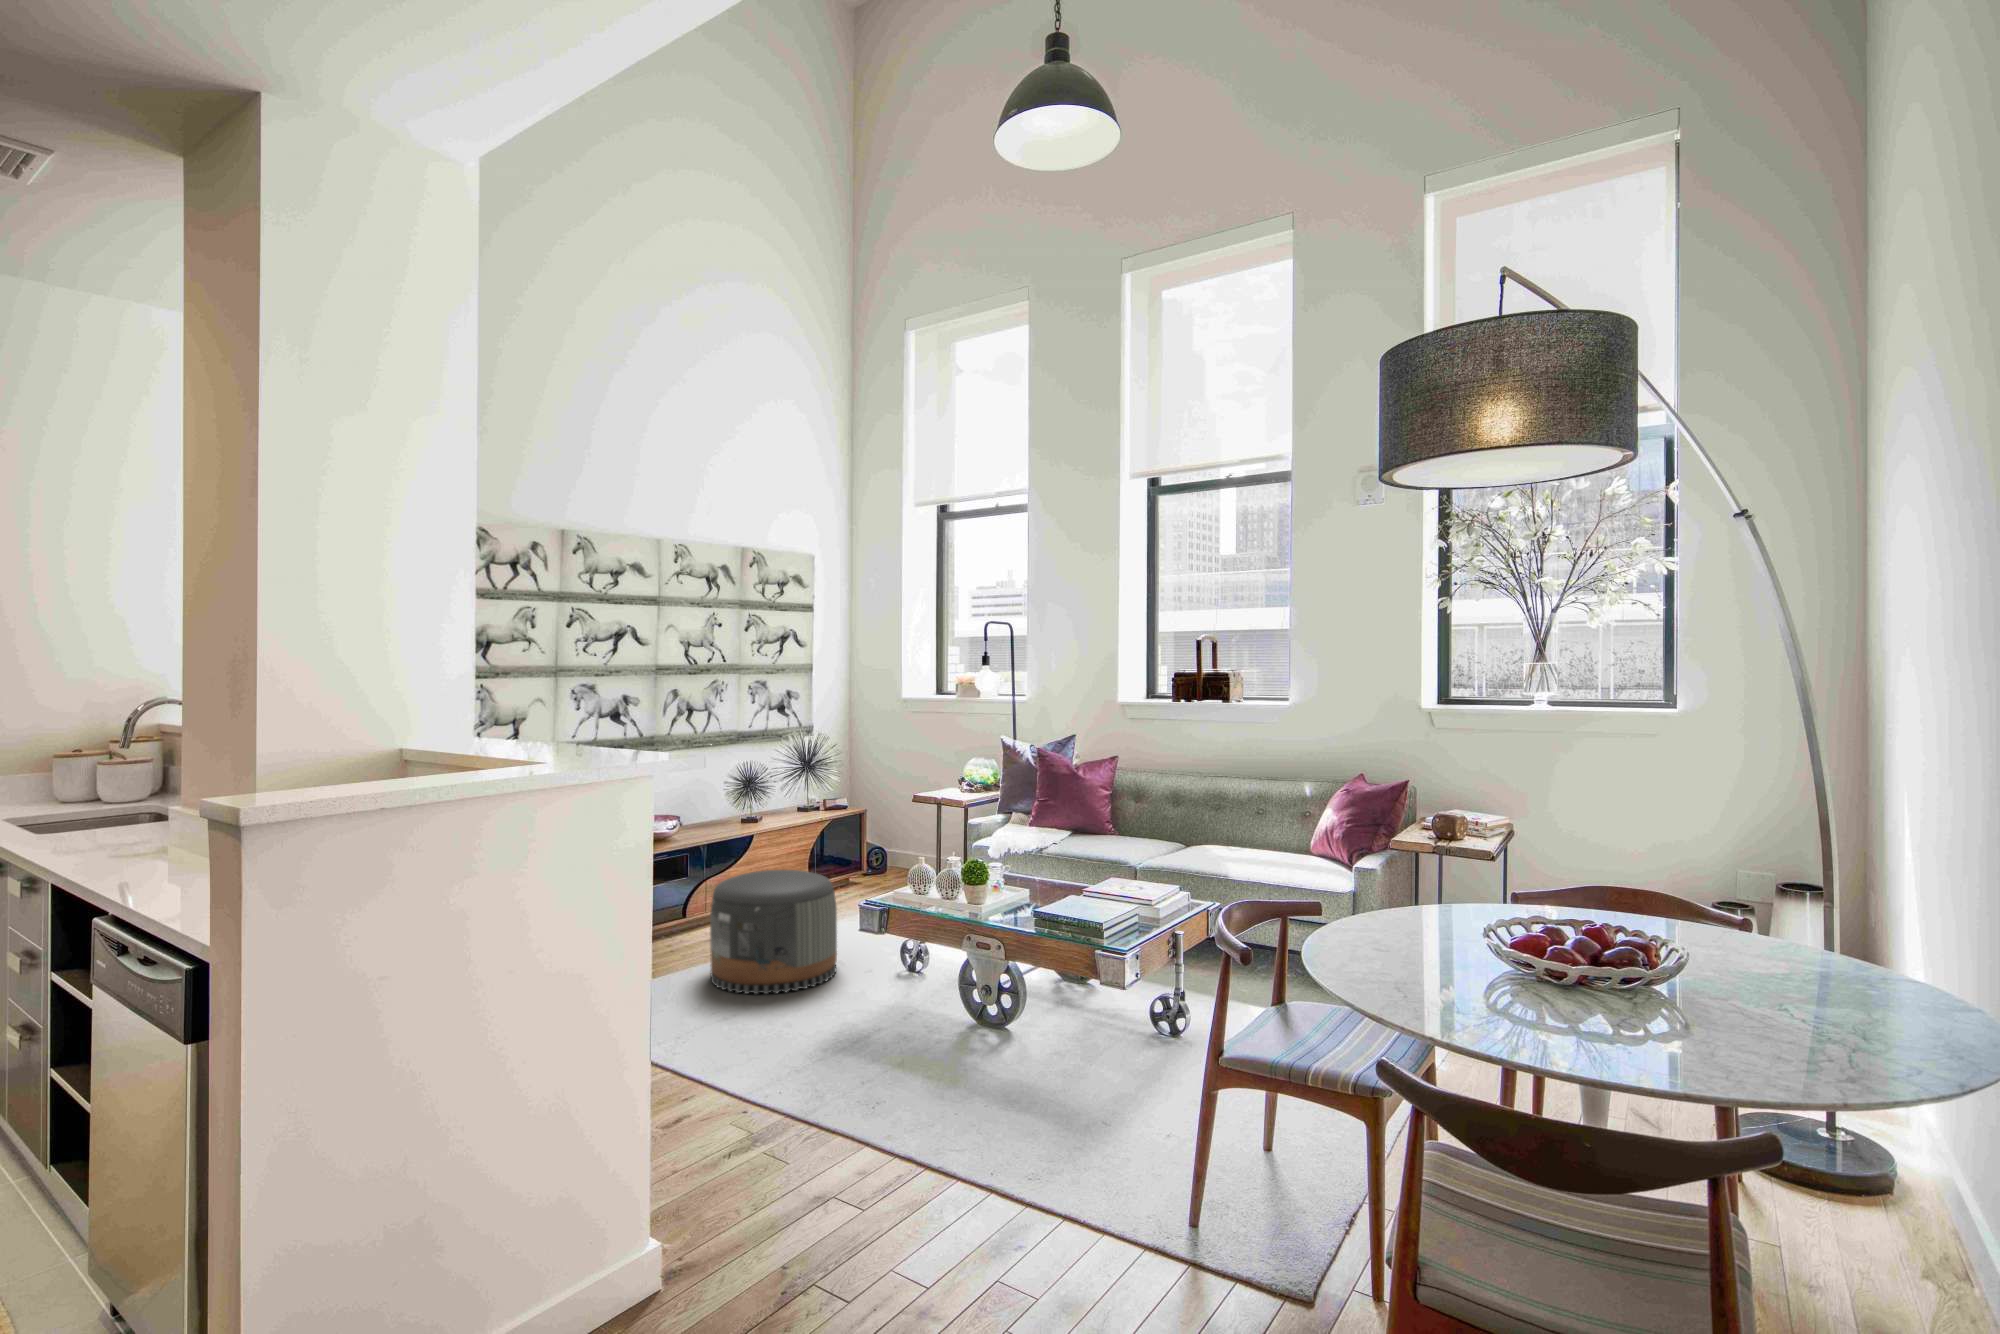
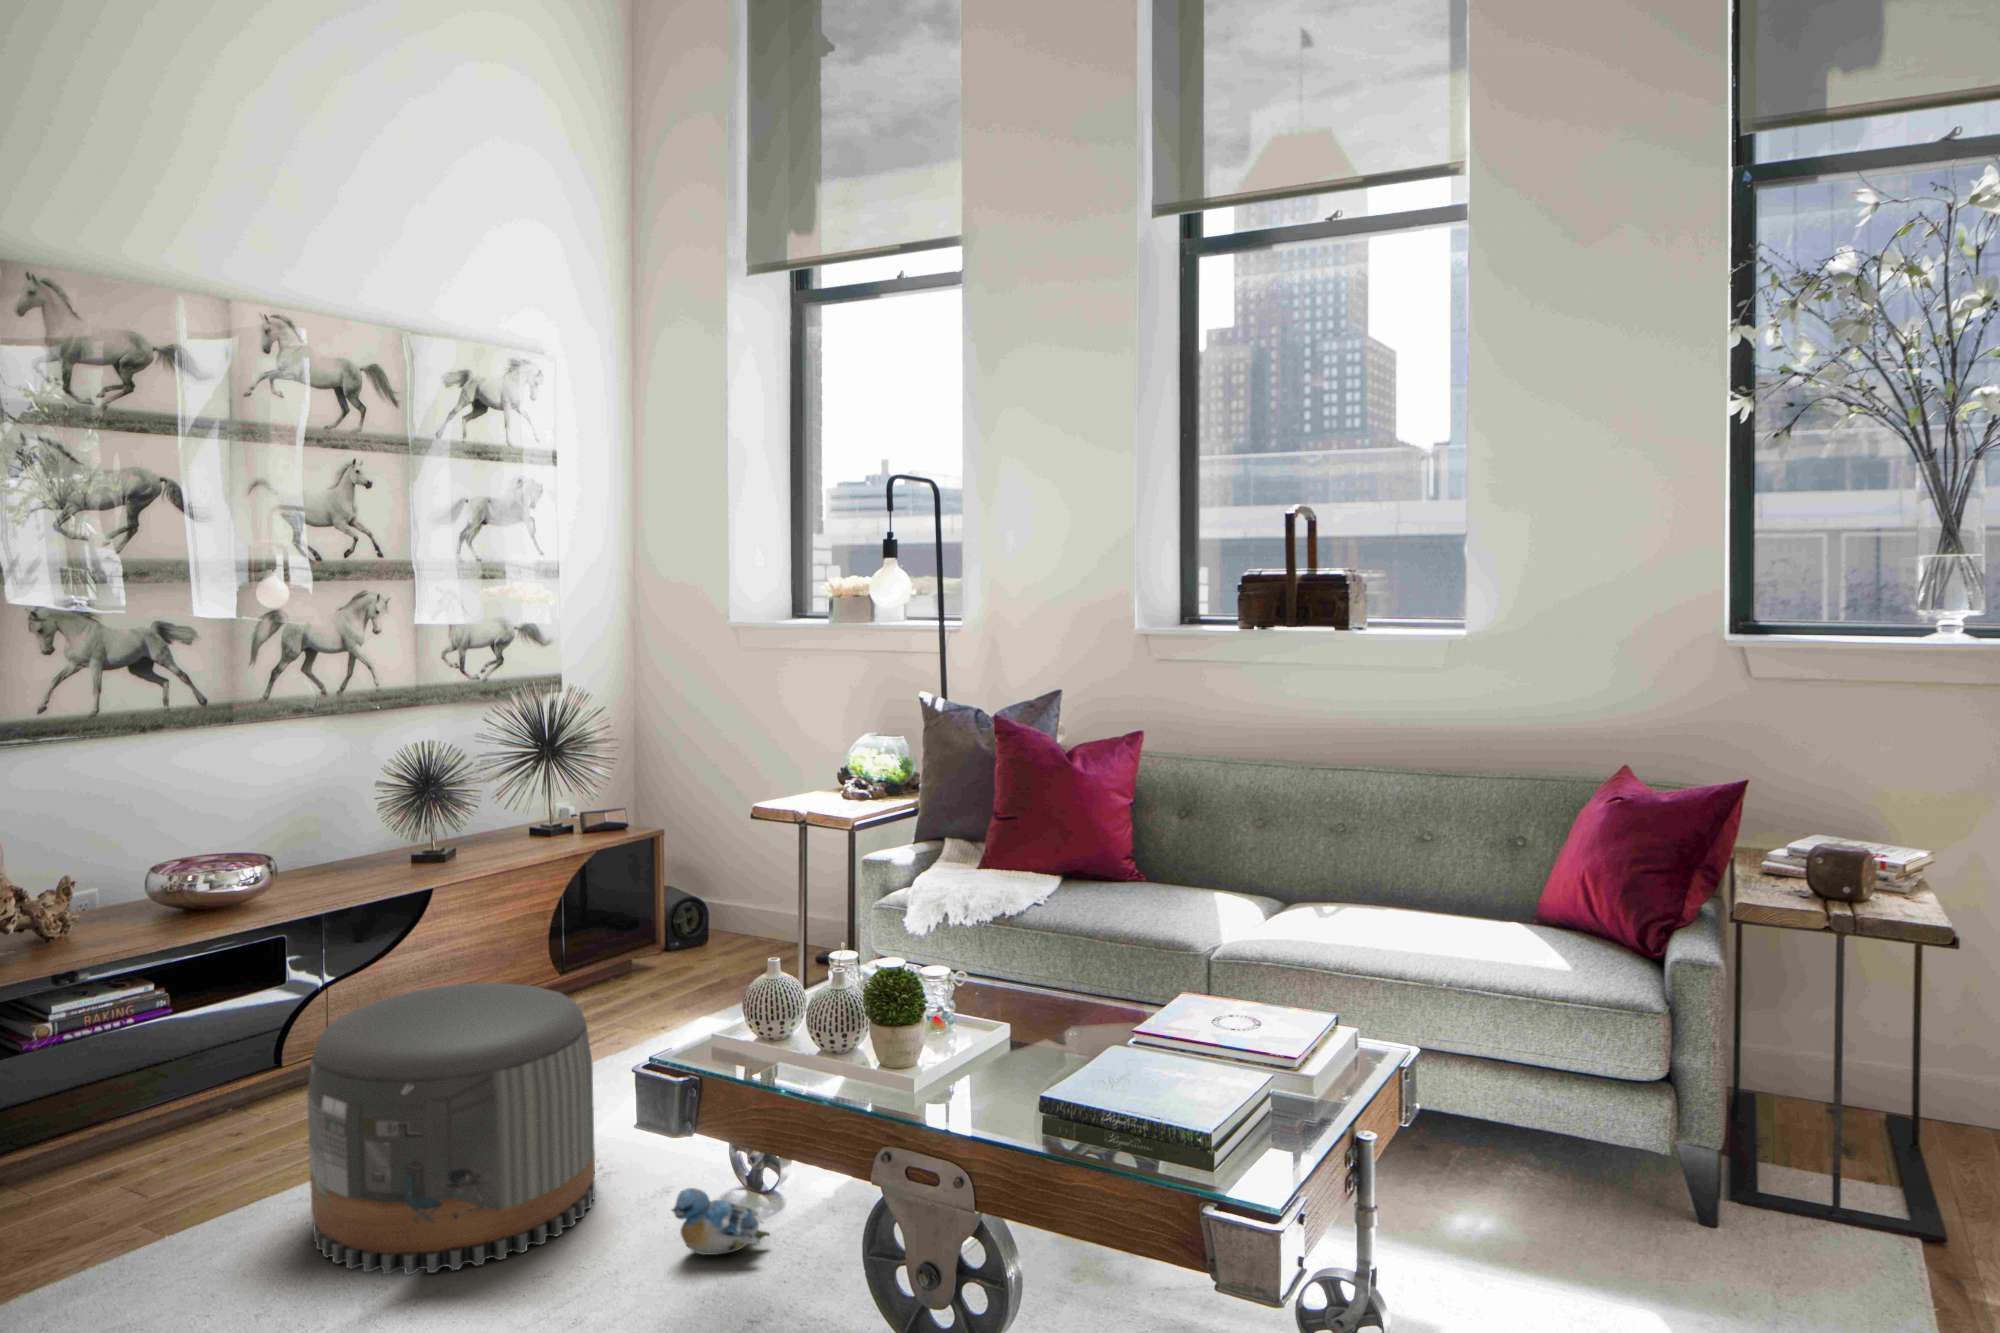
plush toy: none [873,961,918,992] -> present [672,1188,769,1255]

